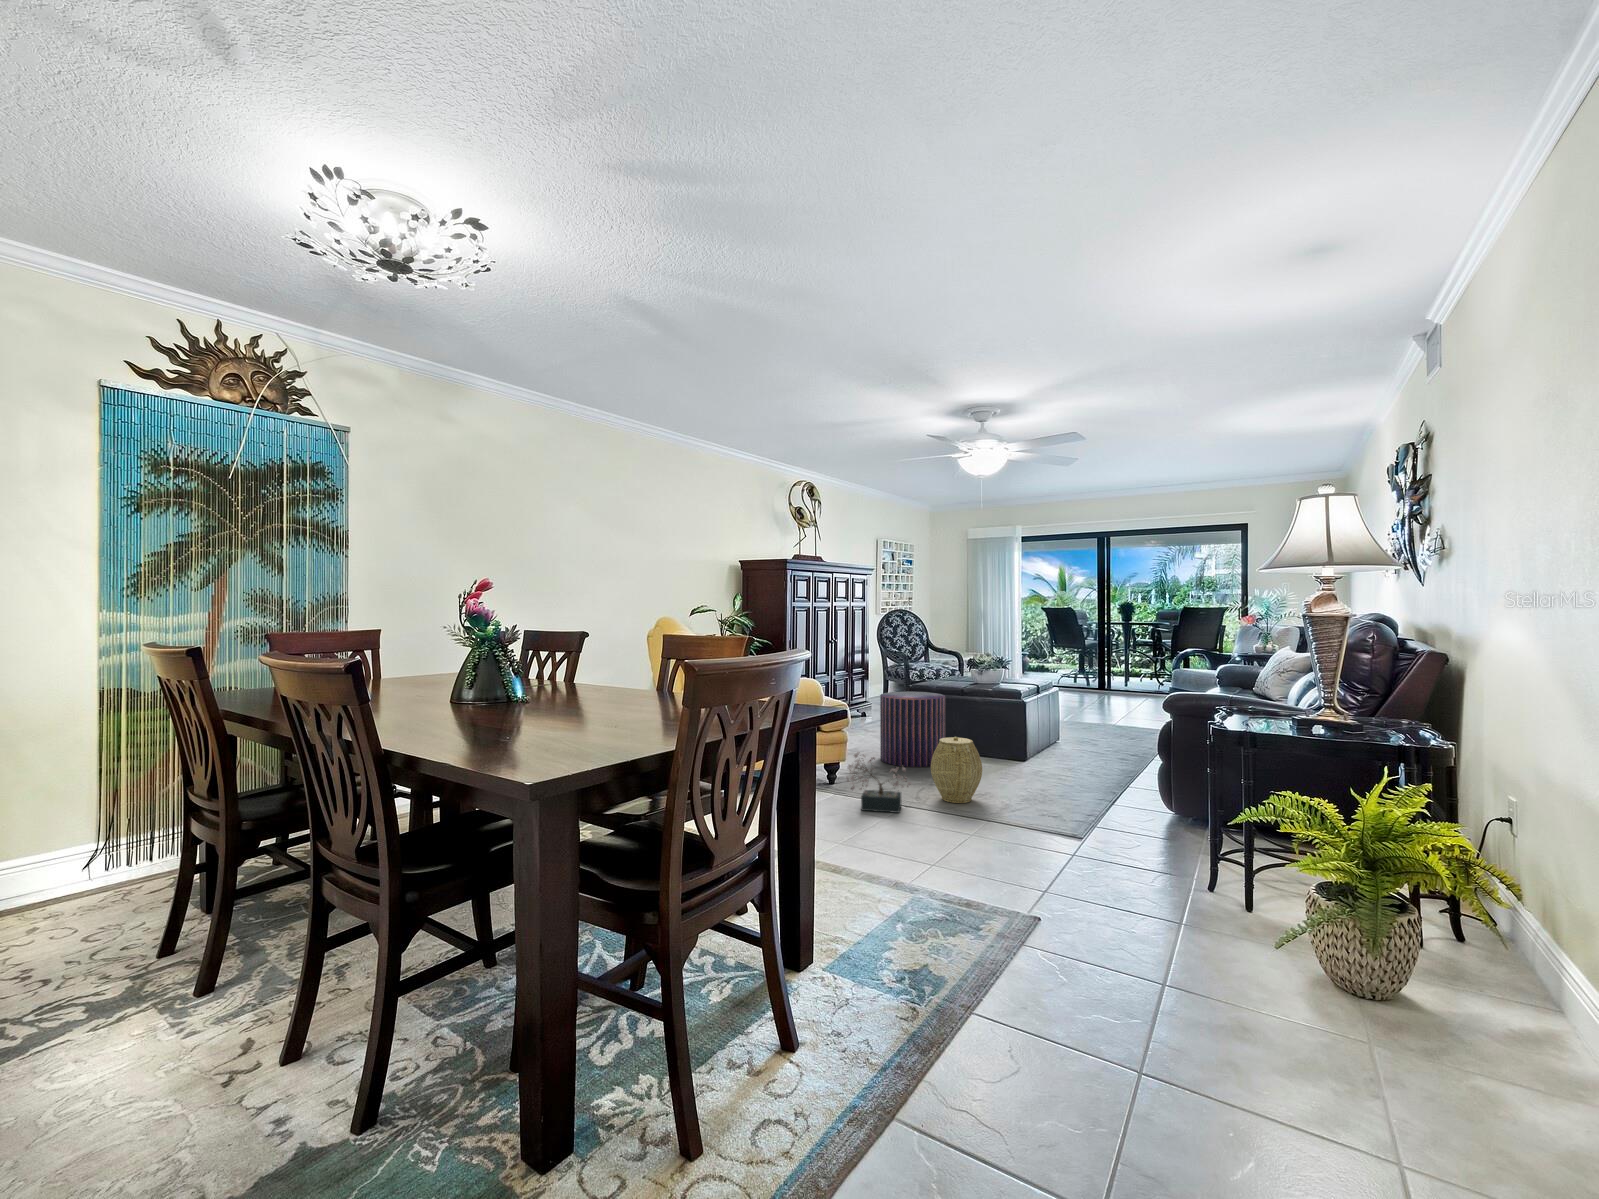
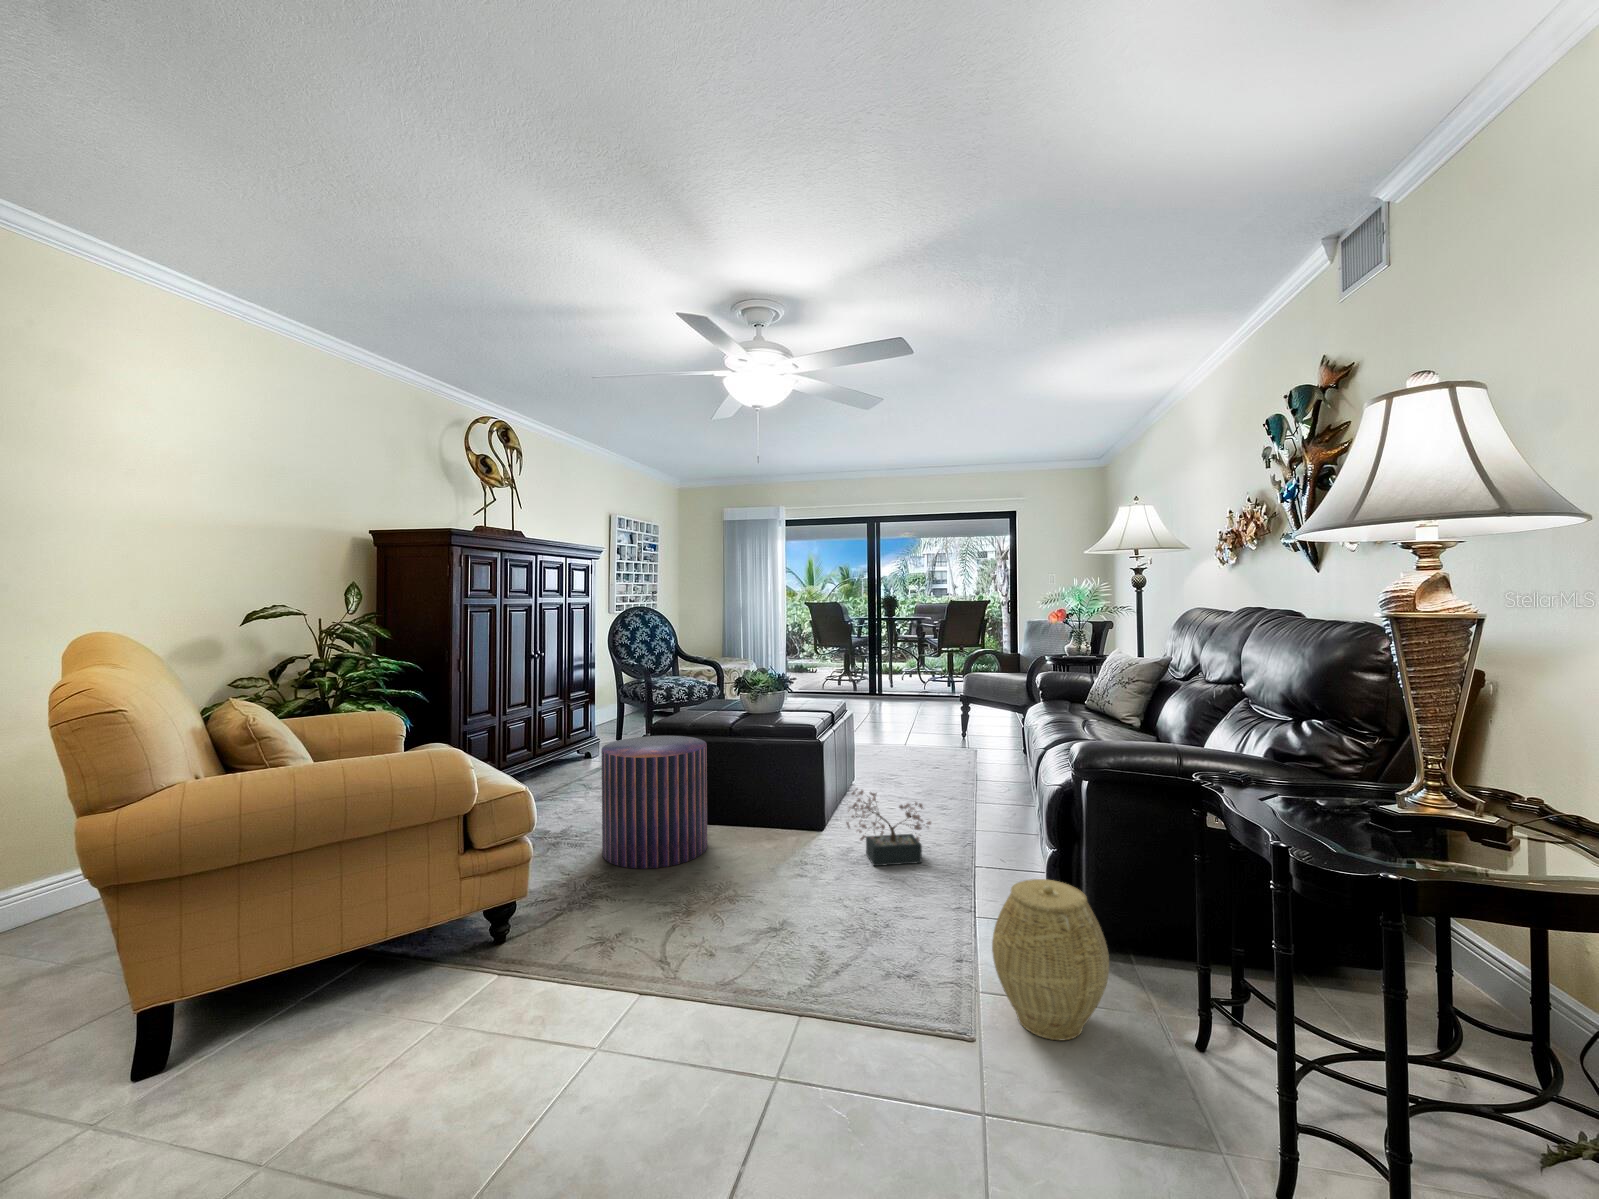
woven basket: present [931,737,982,803] -> present [992,879,1109,1040]
decorative plant: present [847,753,911,813] -> present [847,789,931,866]

